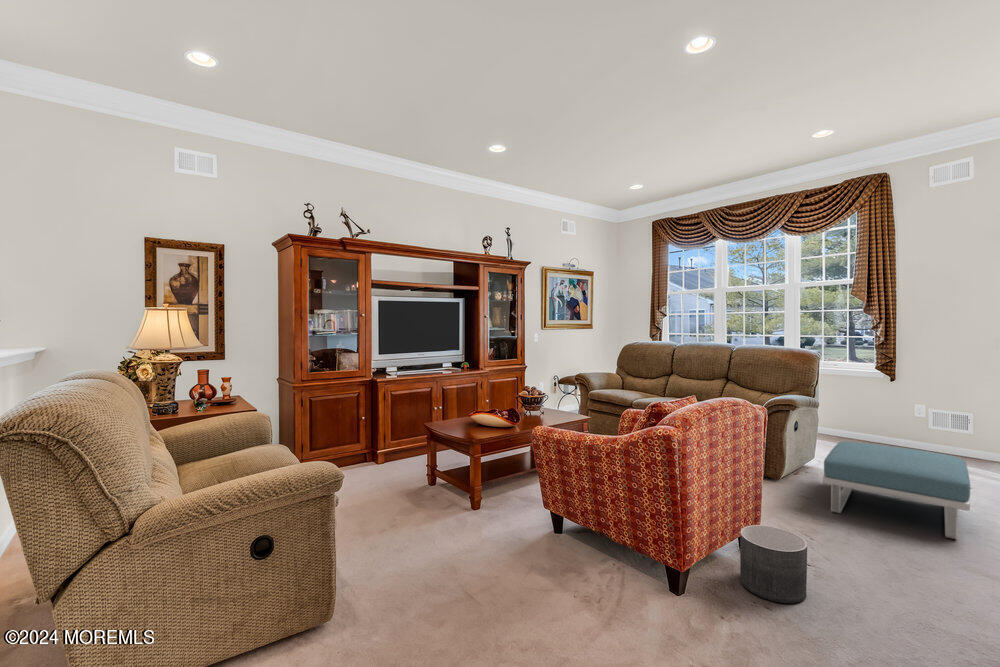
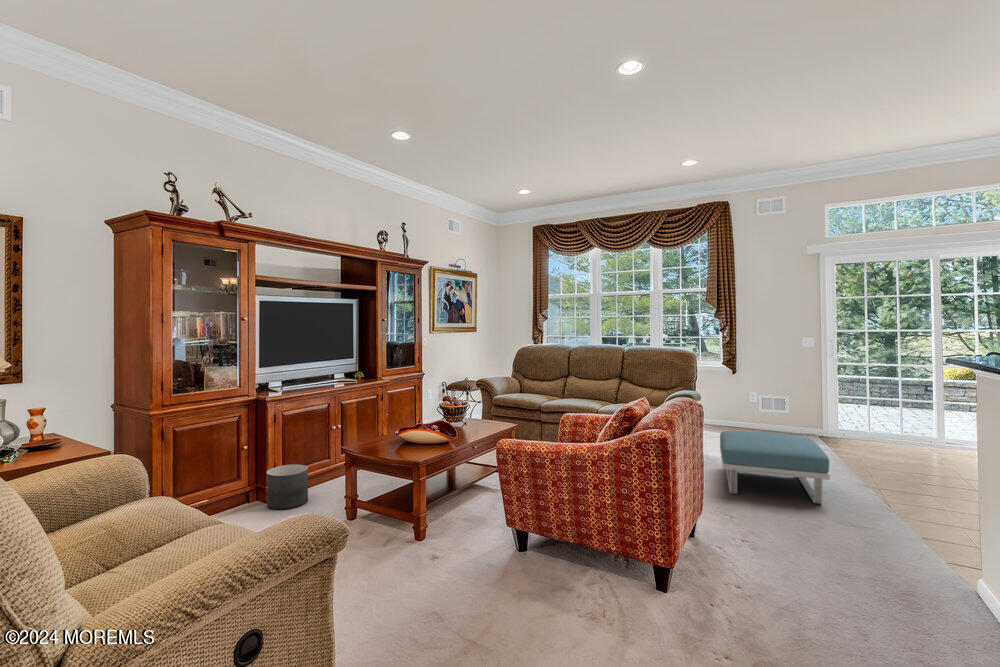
planter: present [740,525,807,603] -> present [266,464,308,509]

